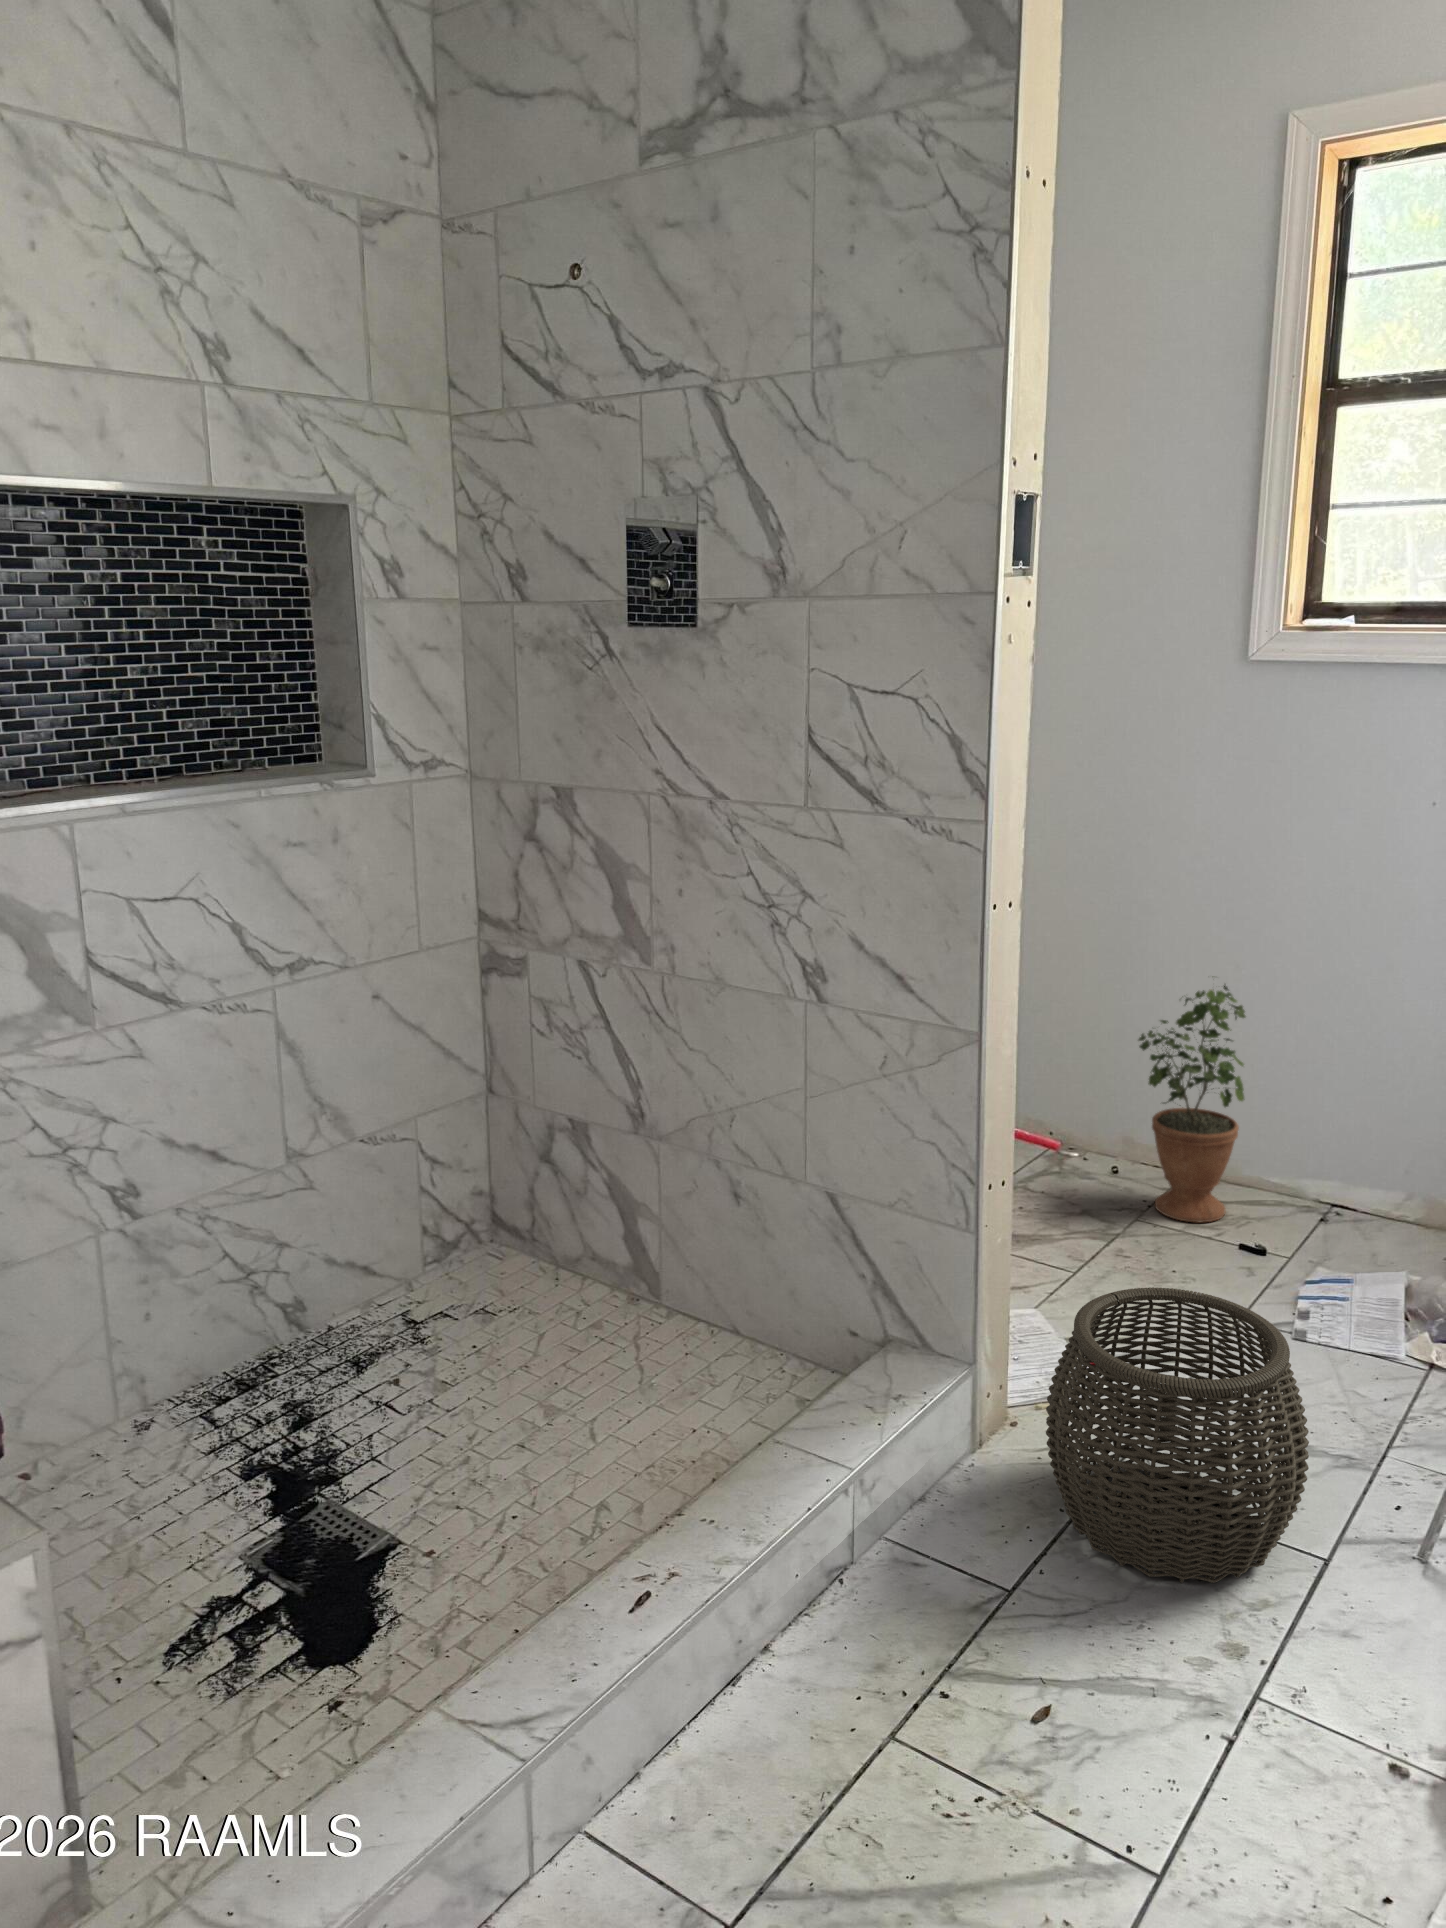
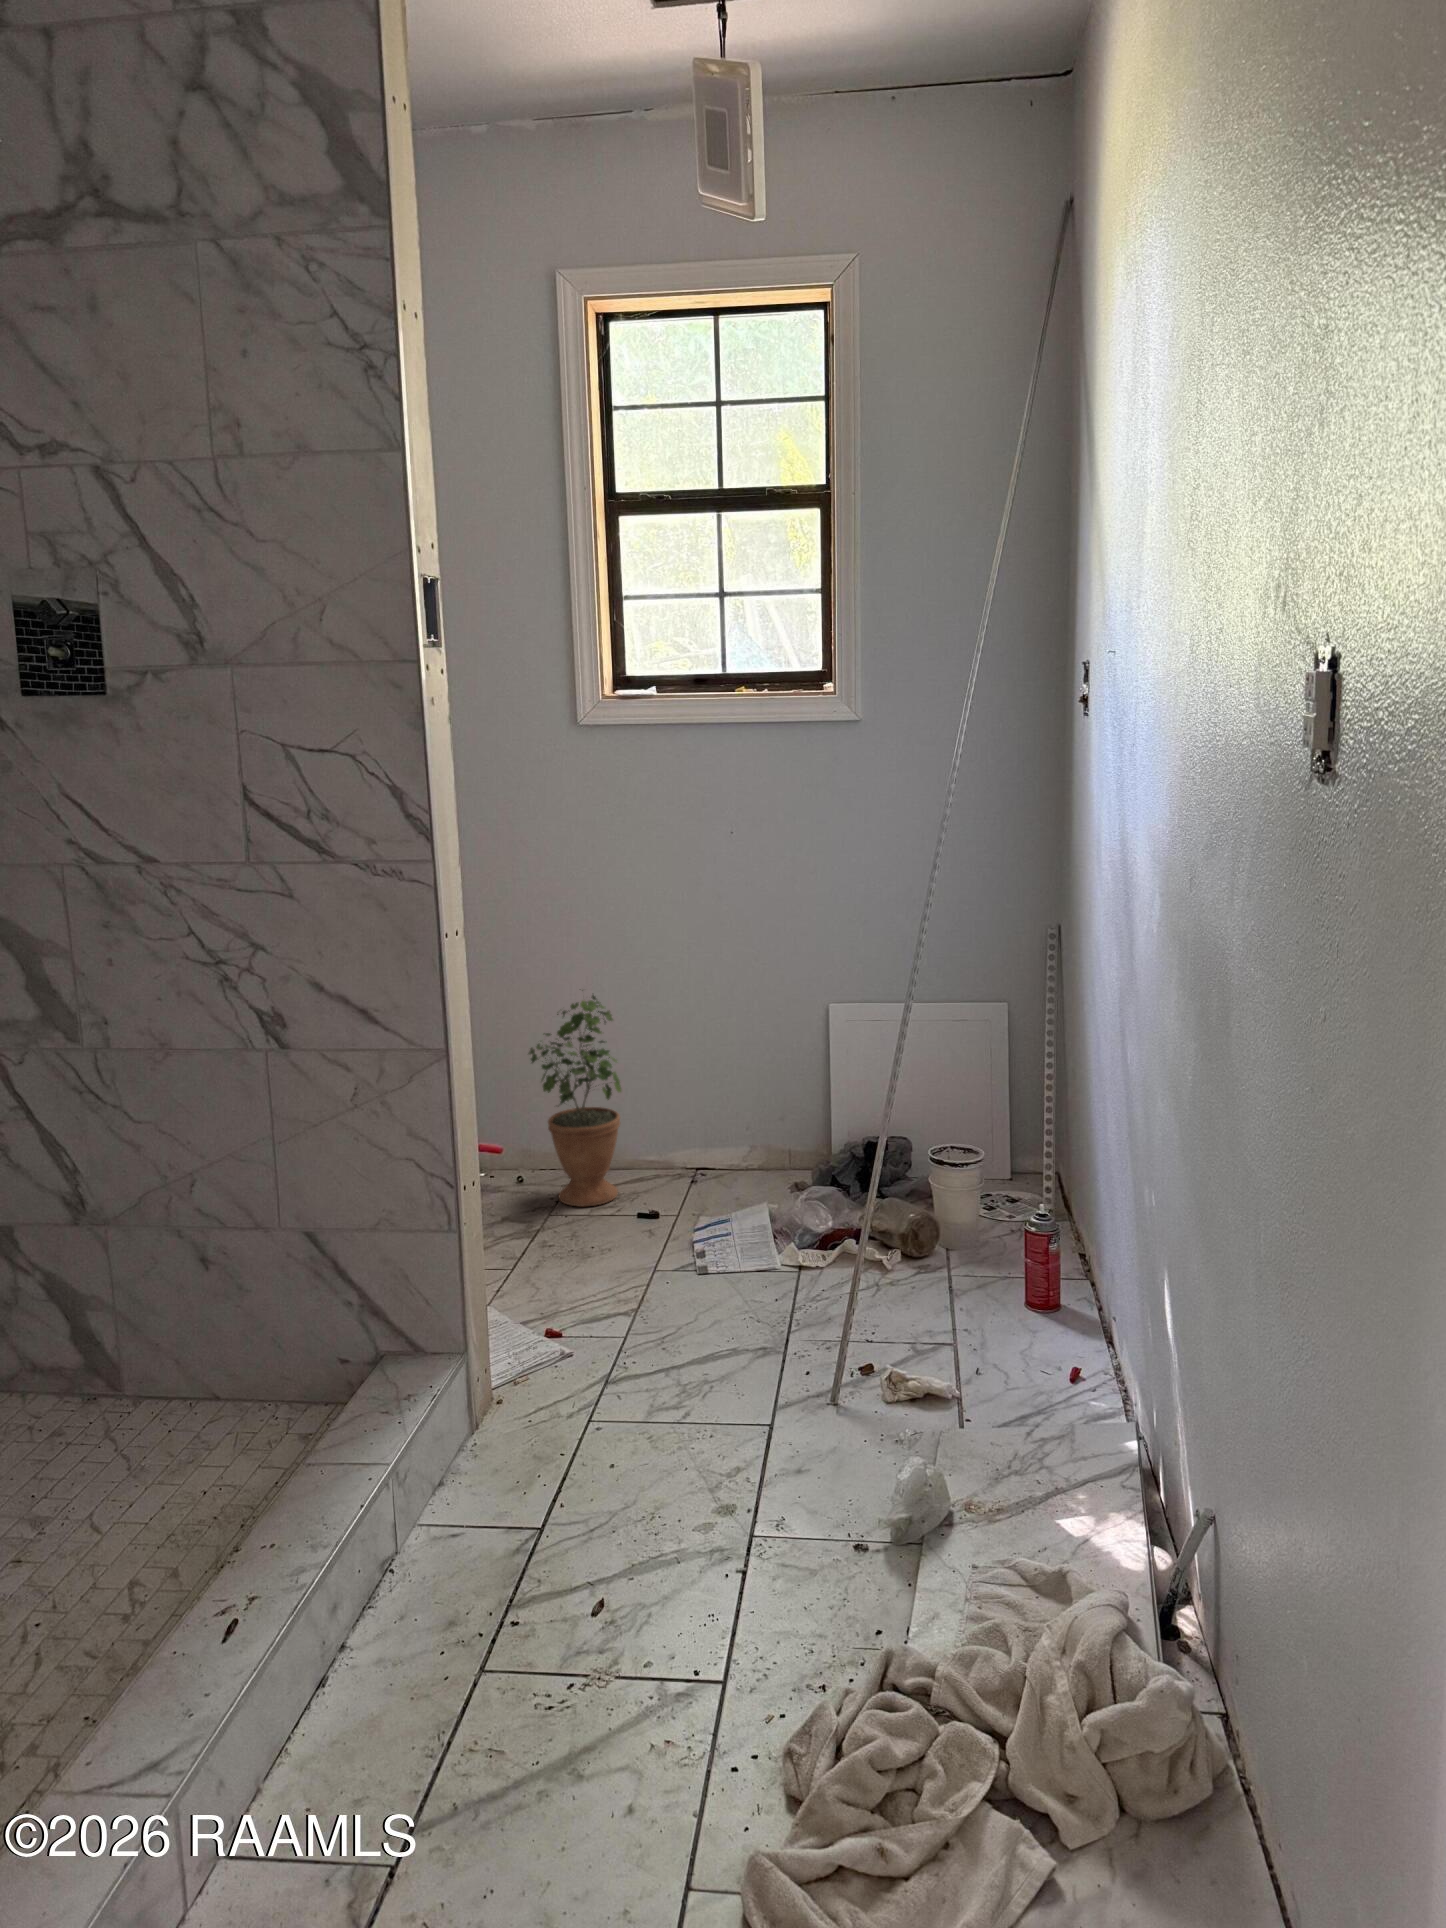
woven basket: present [1046,1287,1309,1583] -> none [538,1239,752,1479]

